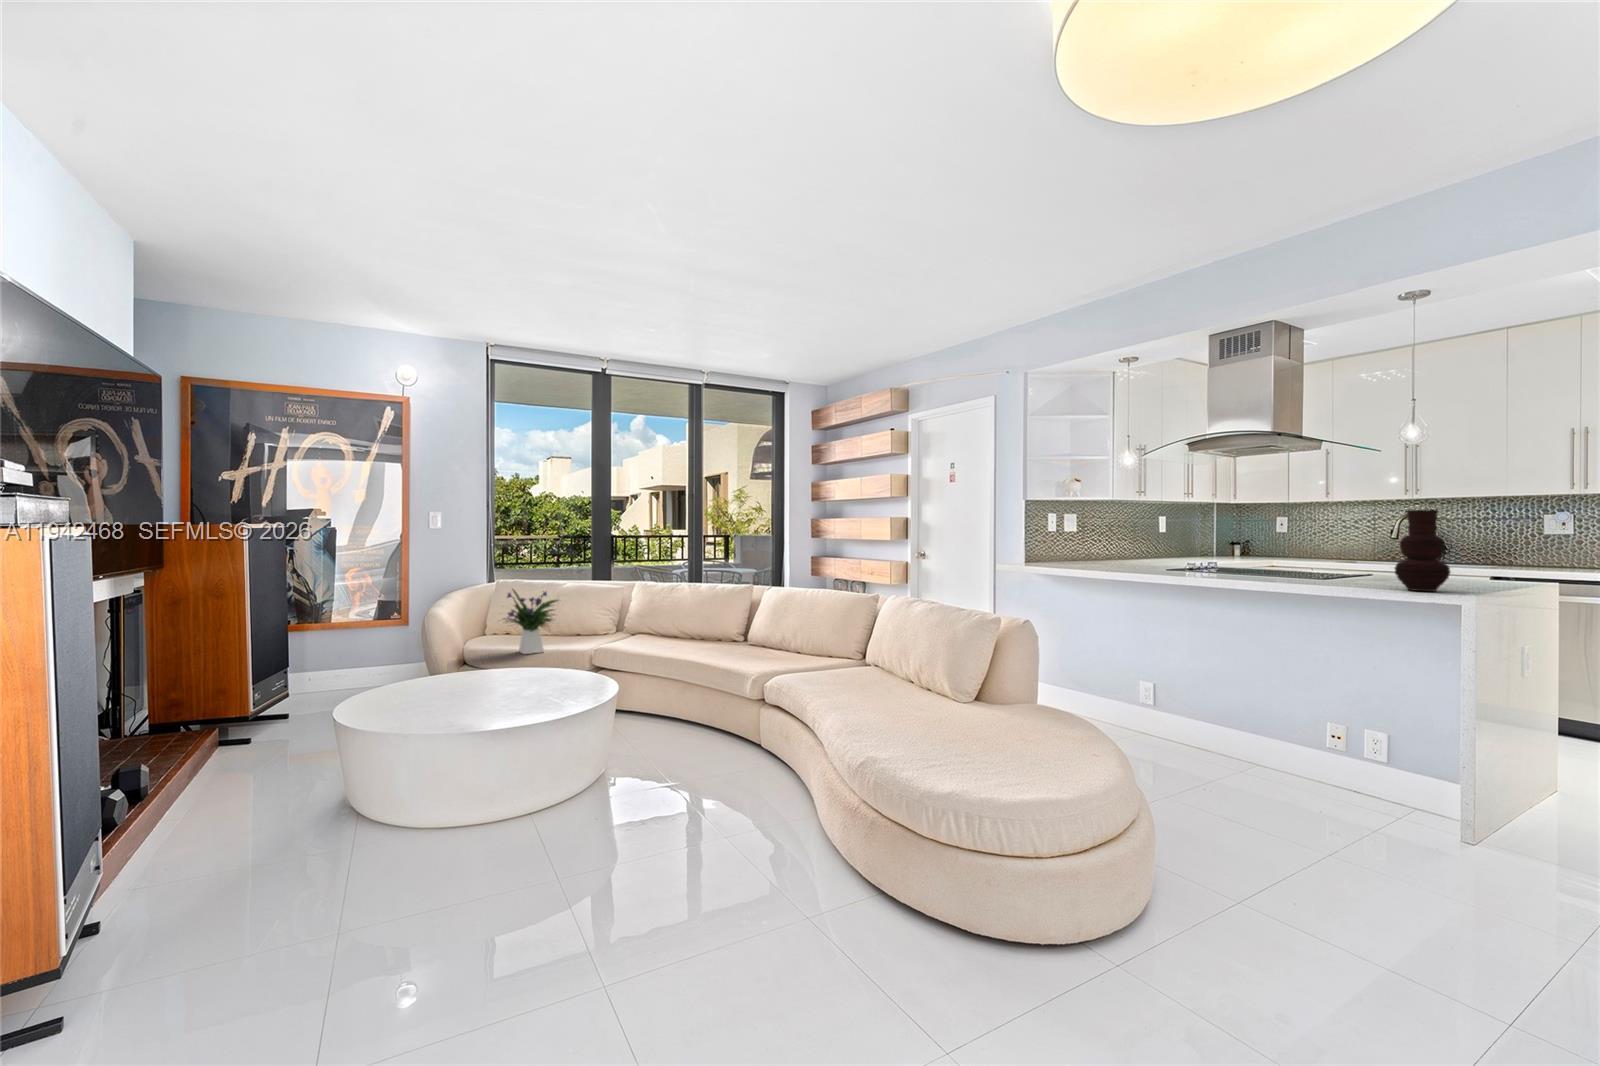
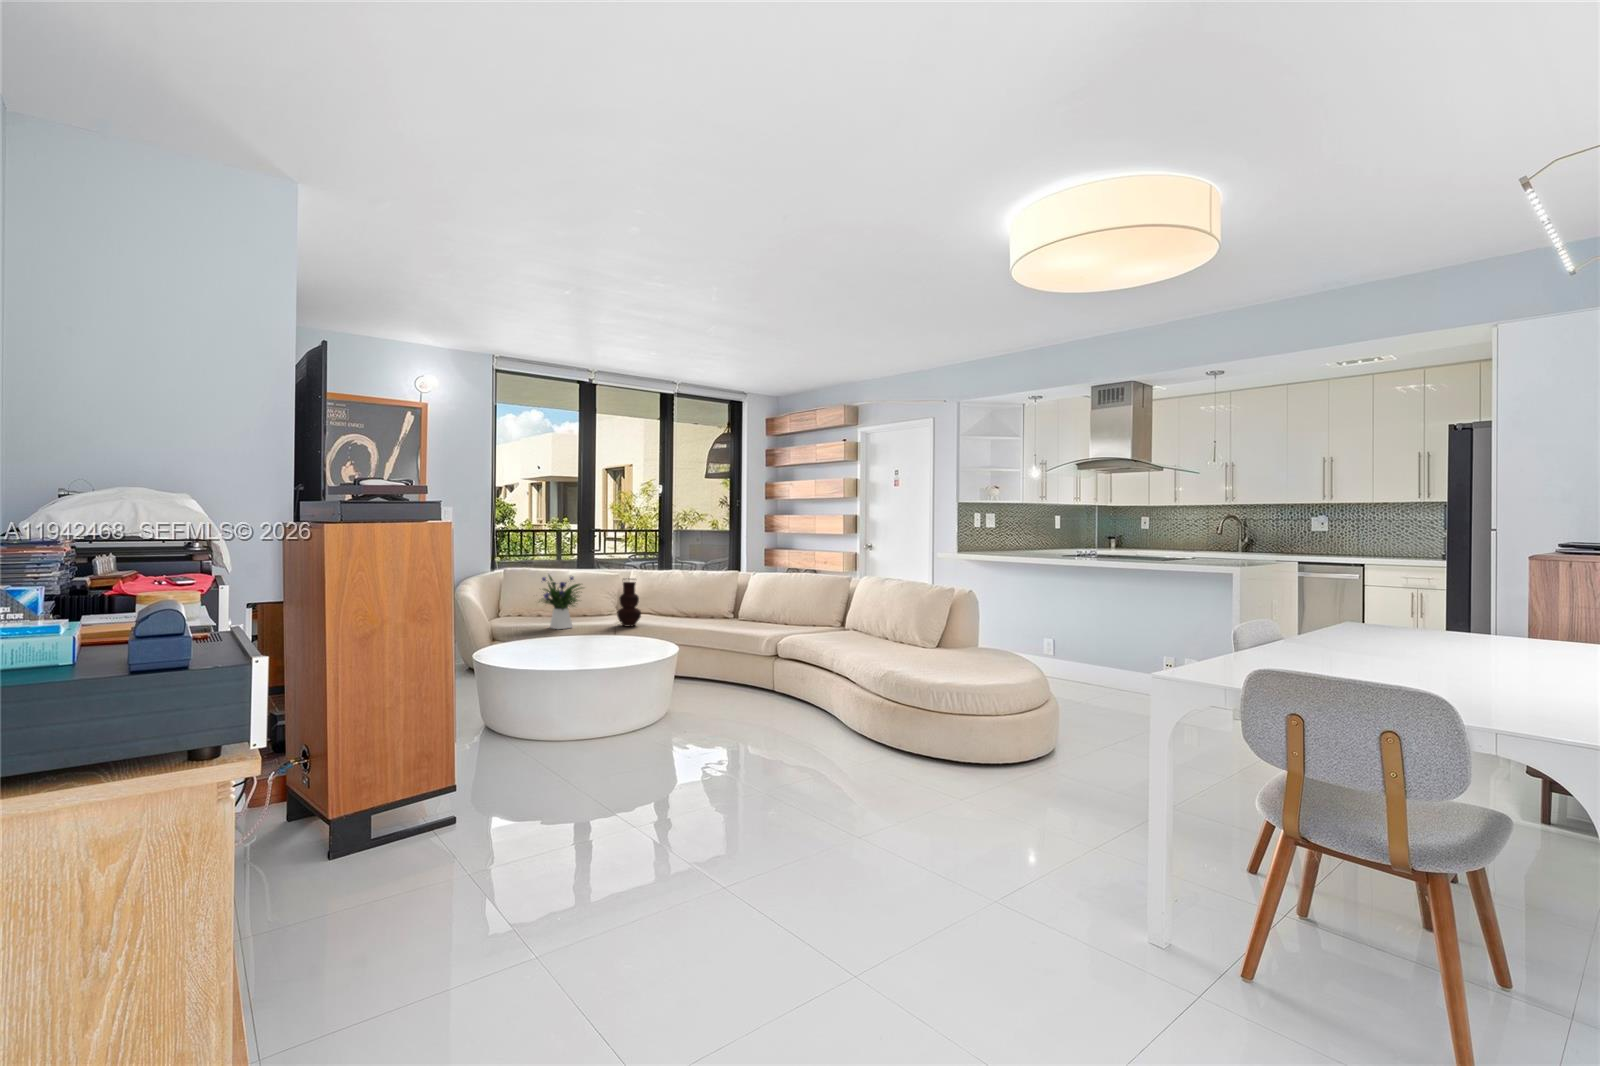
vase: present [1394,510,1450,591] -> present [617,578,641,627]

